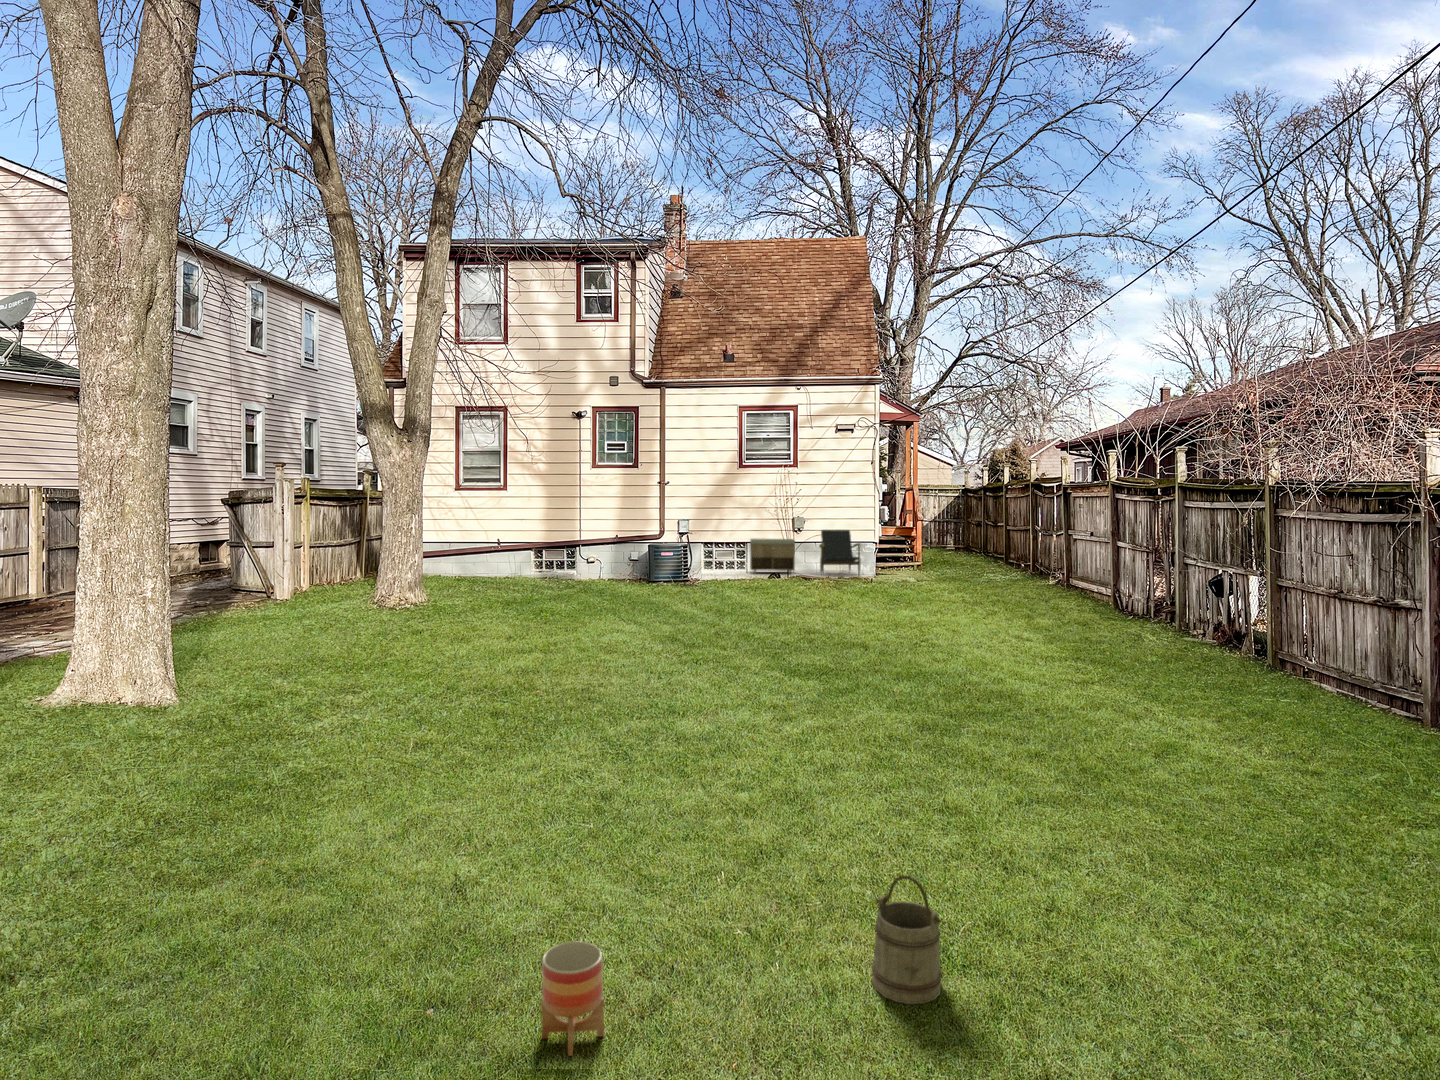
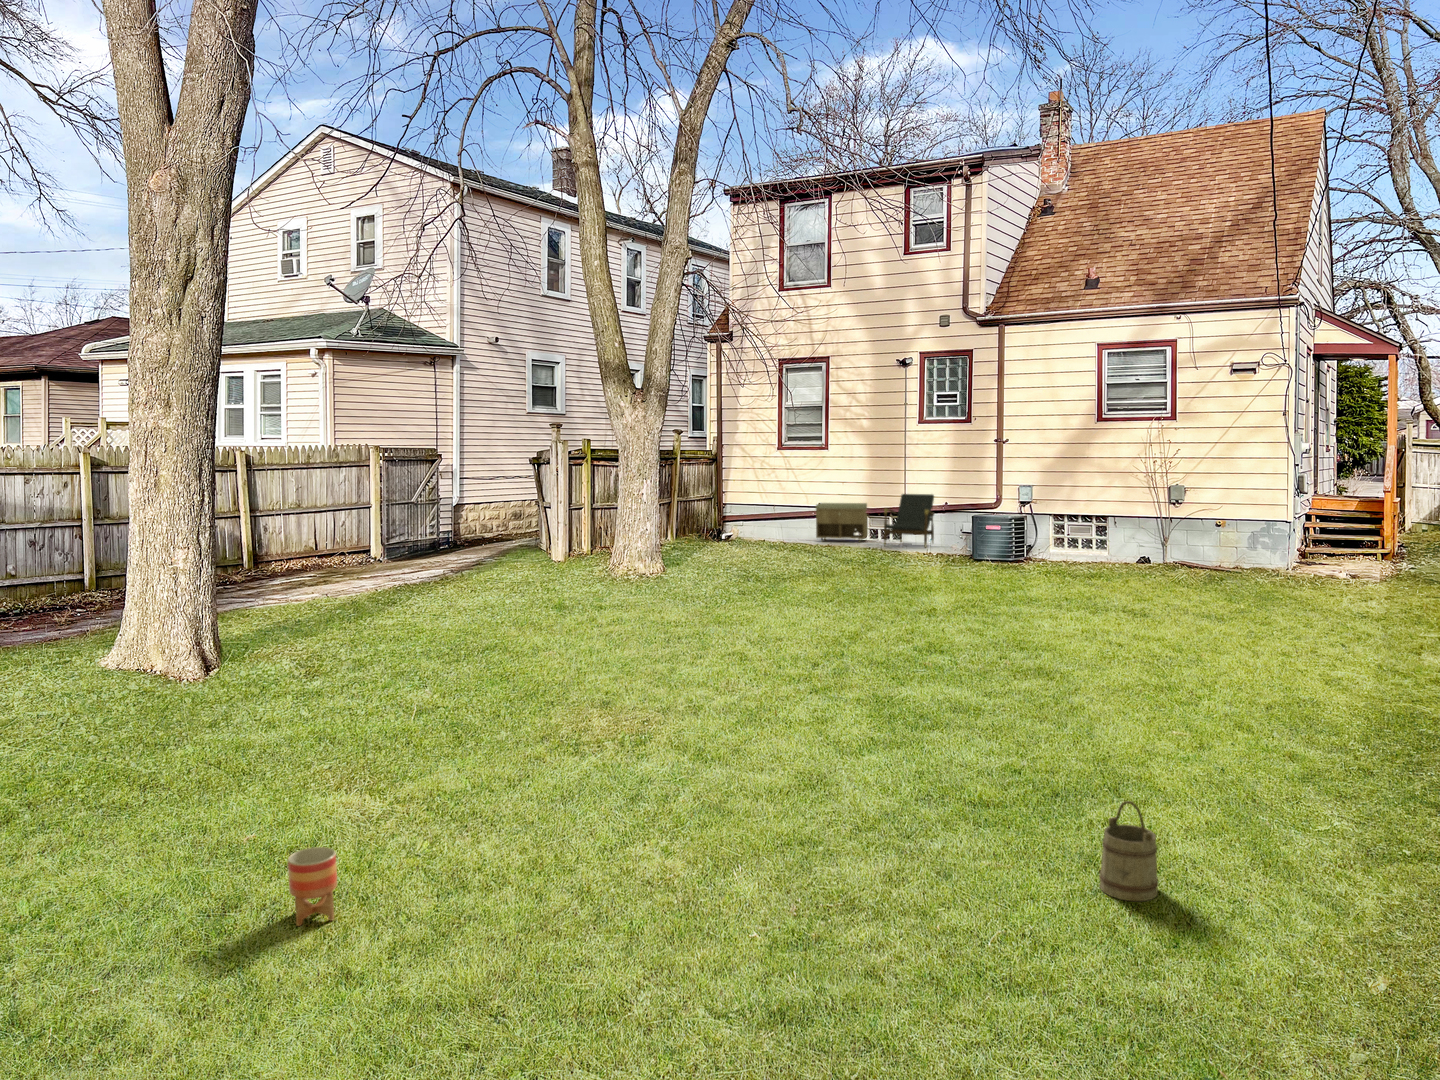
lounge chair: present [819,530,861,575] -> present [884,494,934,547]
storage bench: present [750,539,795,573] -> present [816,503,868,542]
bucket: present [872,875,942,1004] -> present [1099,801,1158,901]

